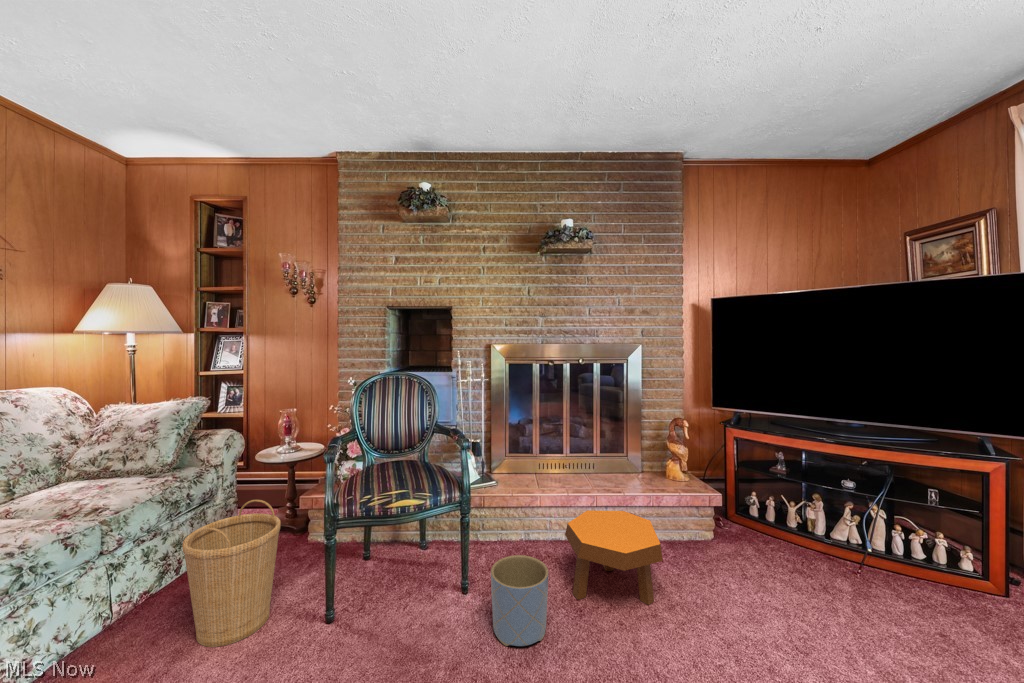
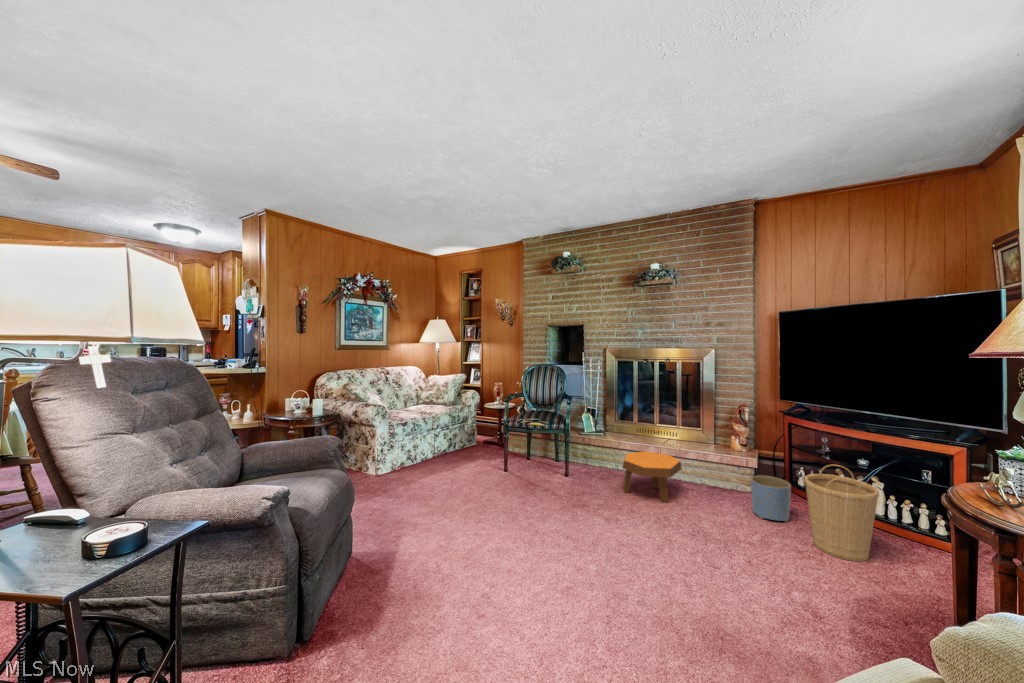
basket: present [183,500,281,647] -> present [804,465,879,561]
planter: present [491,555,548,646] -> present [751,475,791,522]

